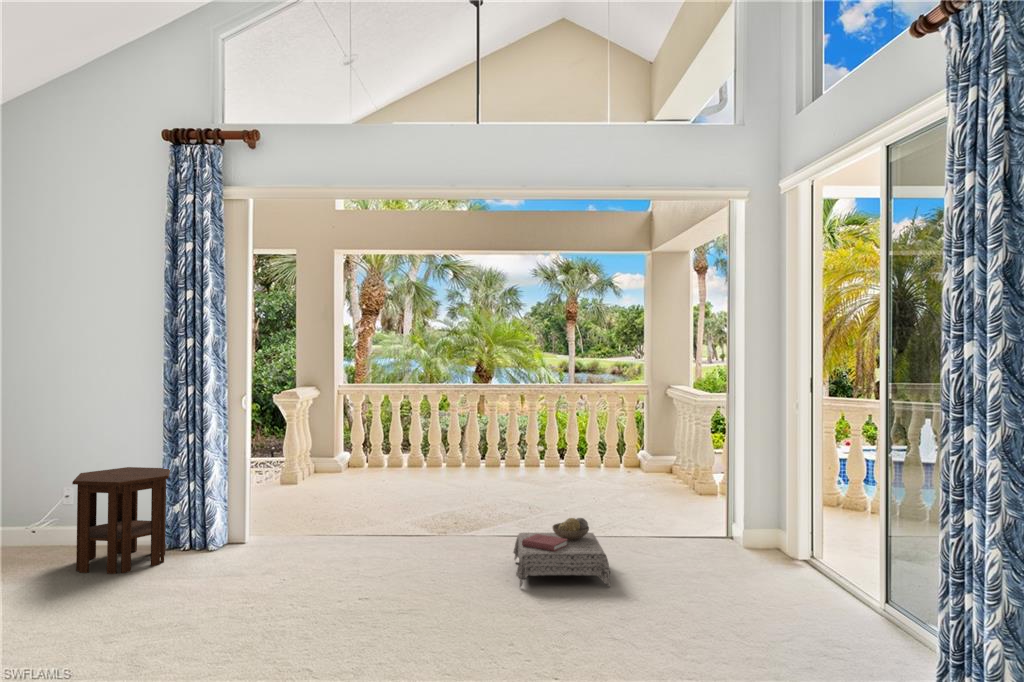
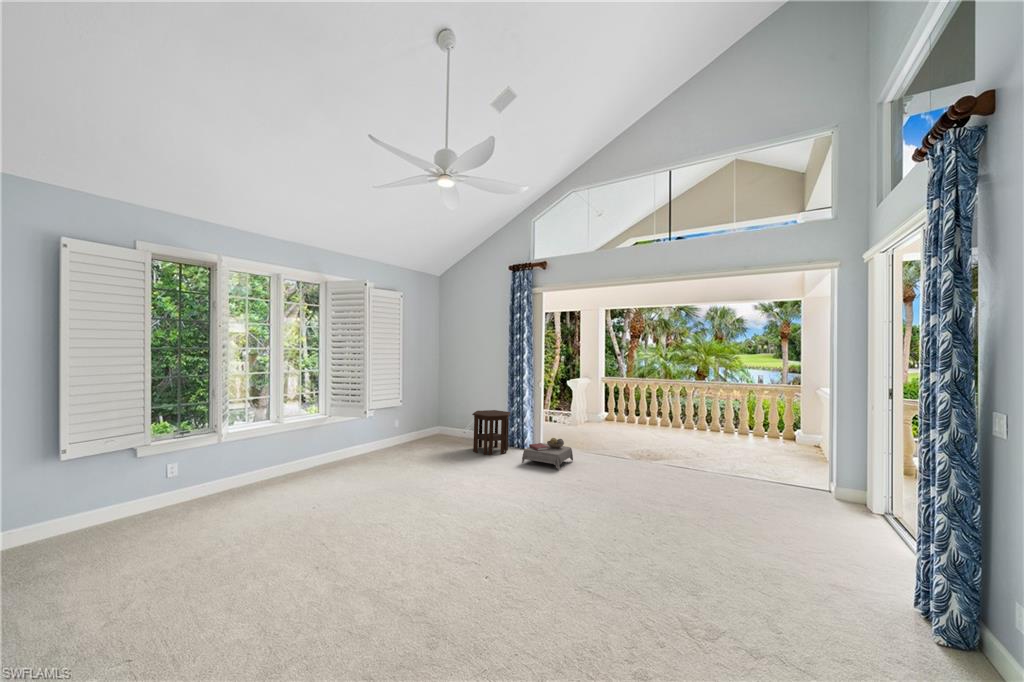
ottoman: present [513,518,611,587] -> present [522,438,573,470]

